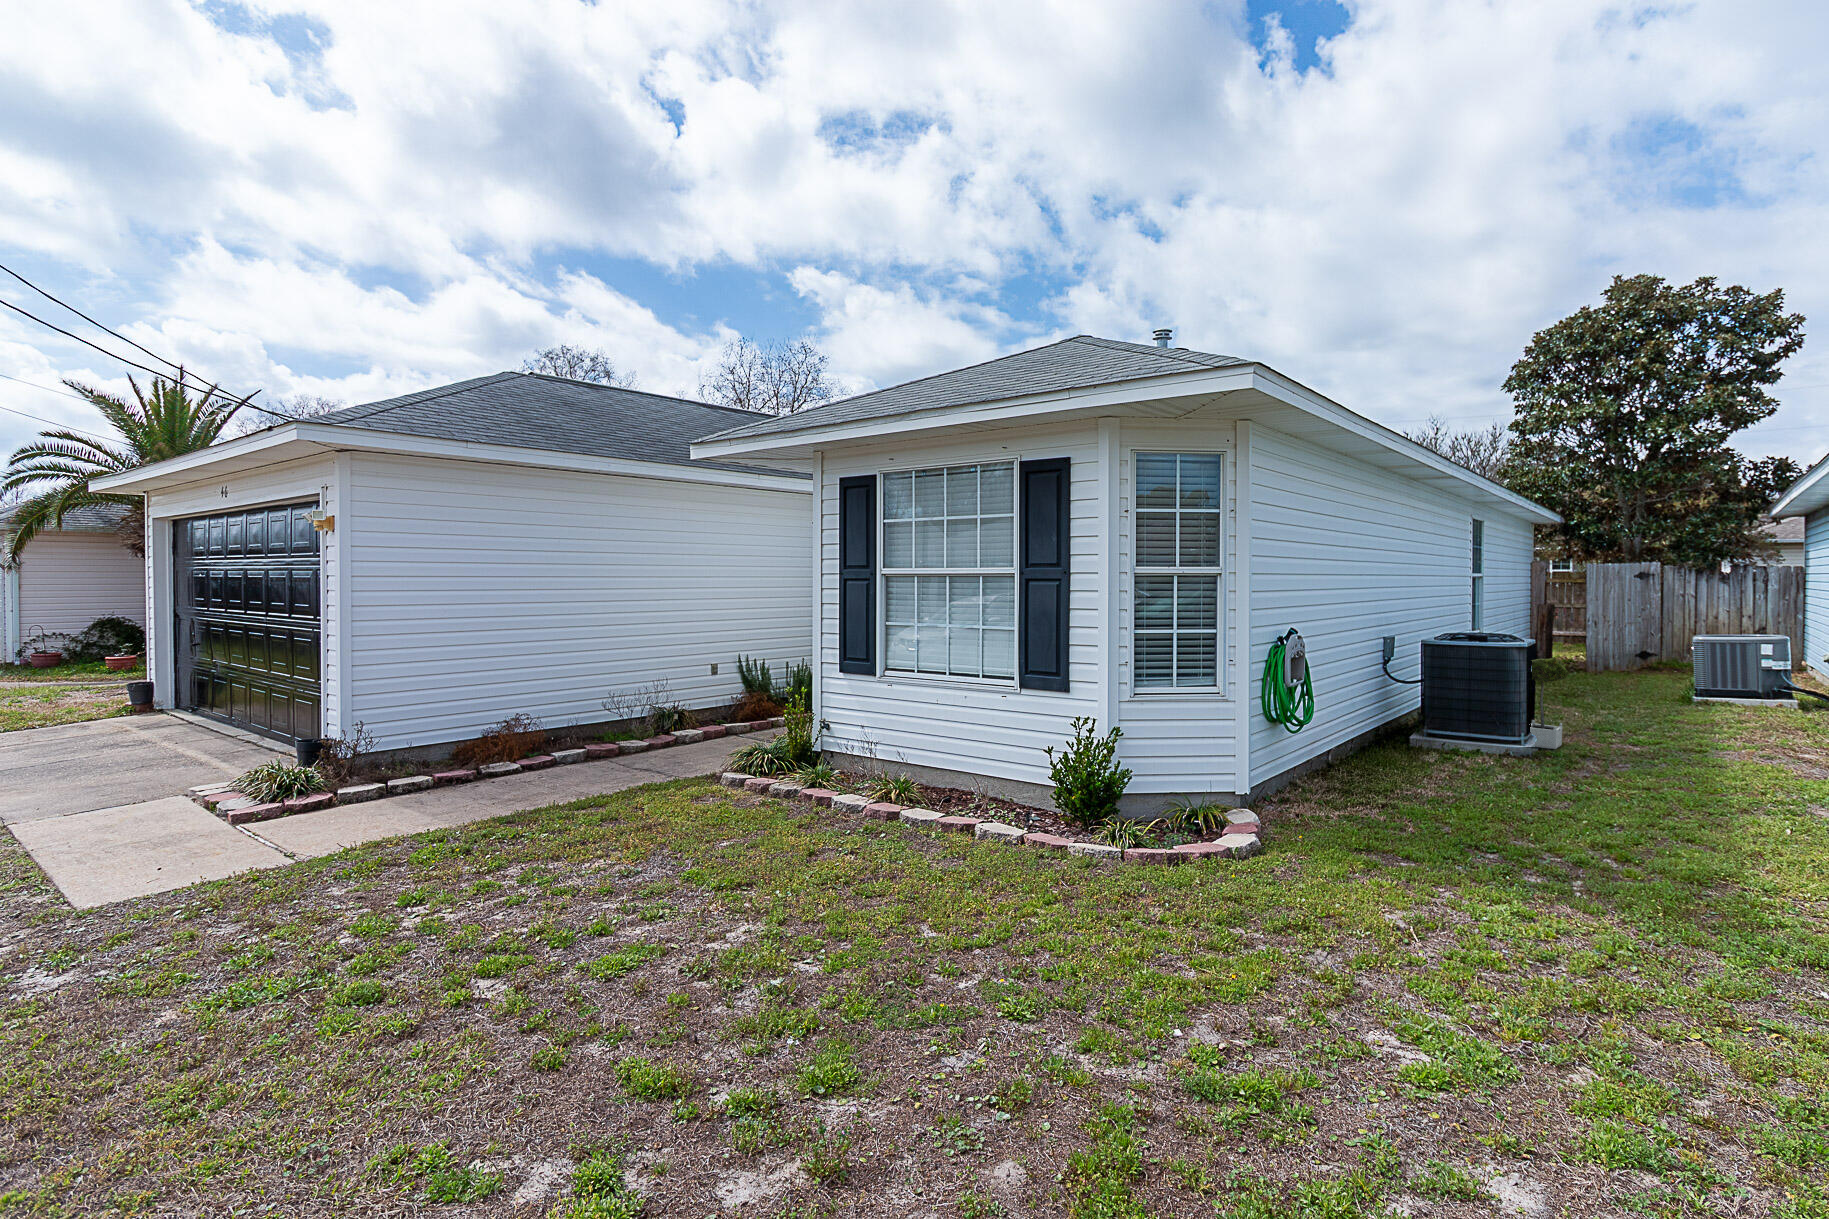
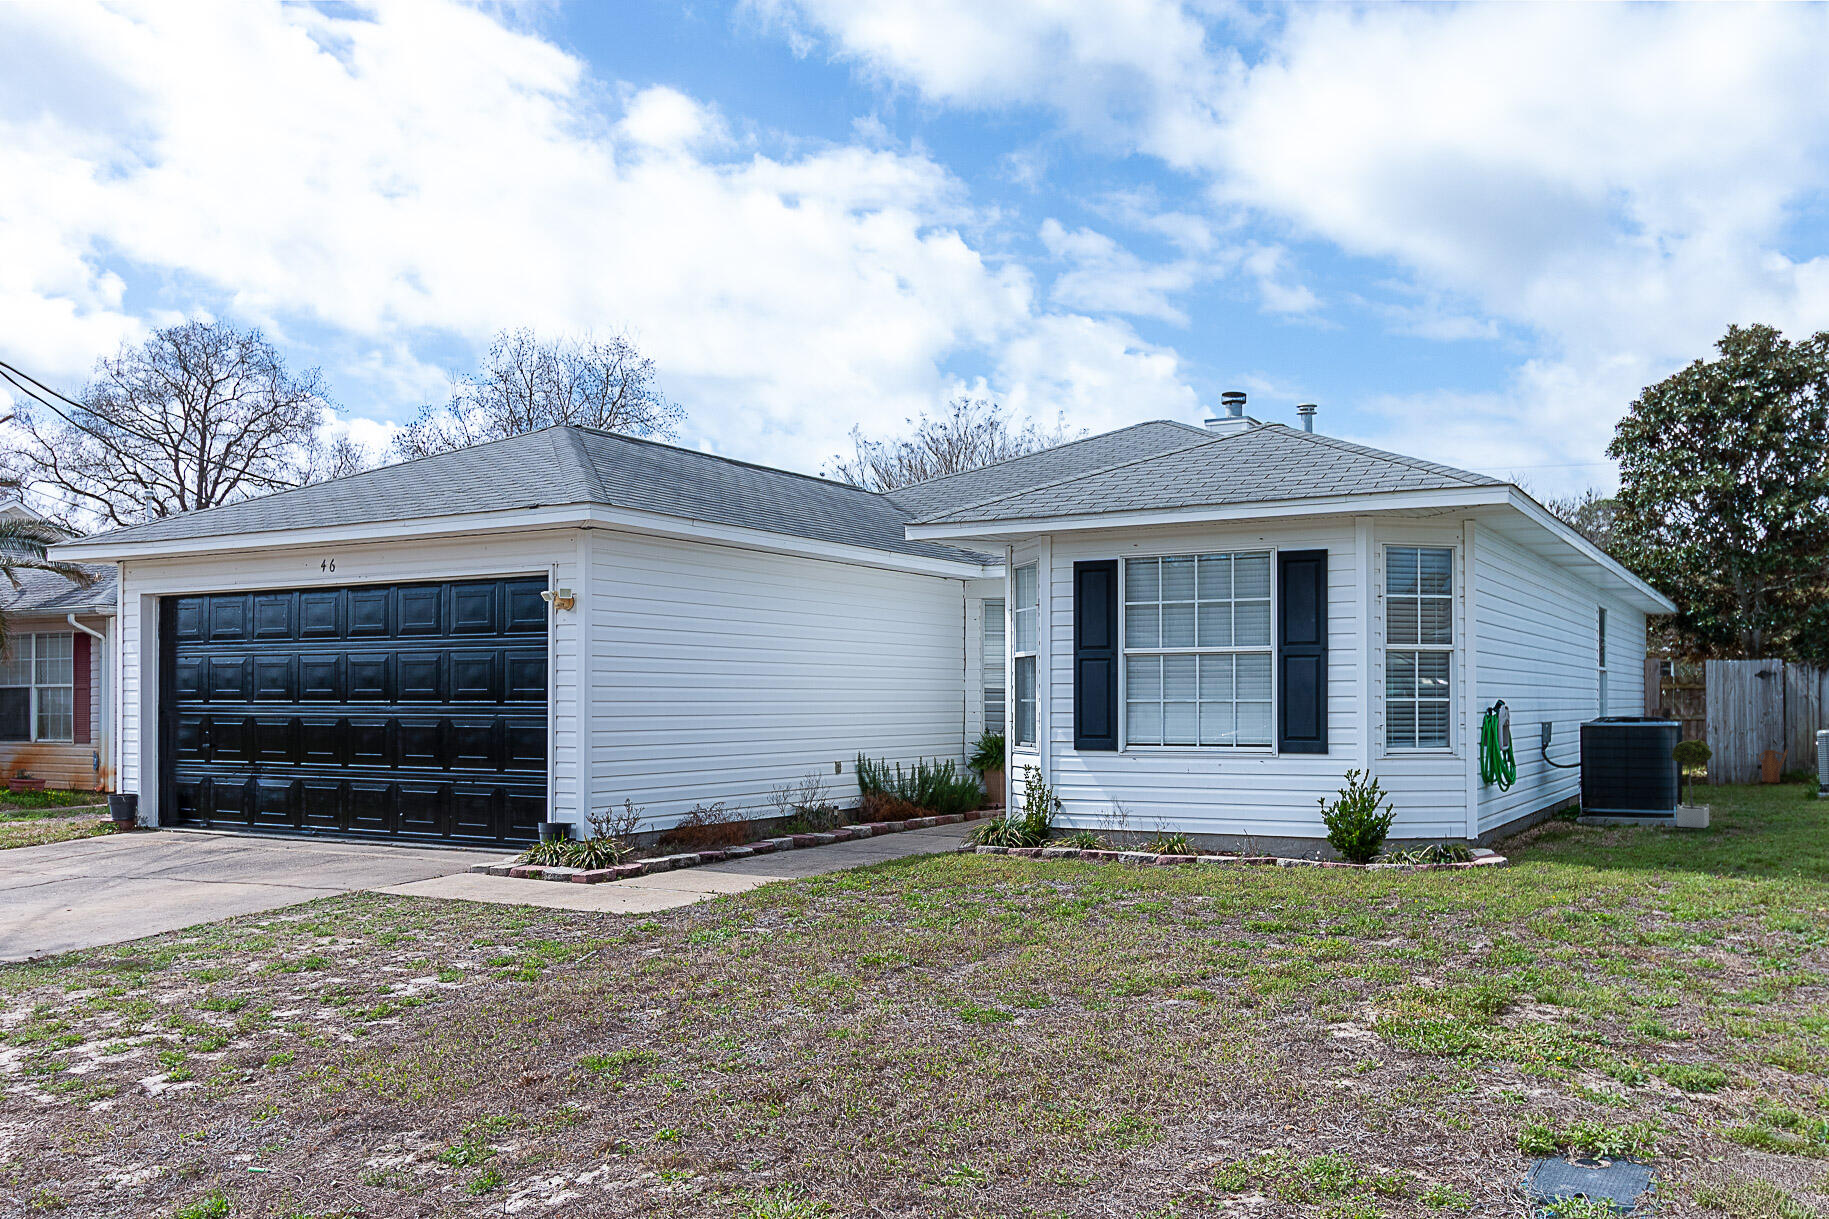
watering can: none [1628,649,1659,679] -> present [1759,749,1788,783]

